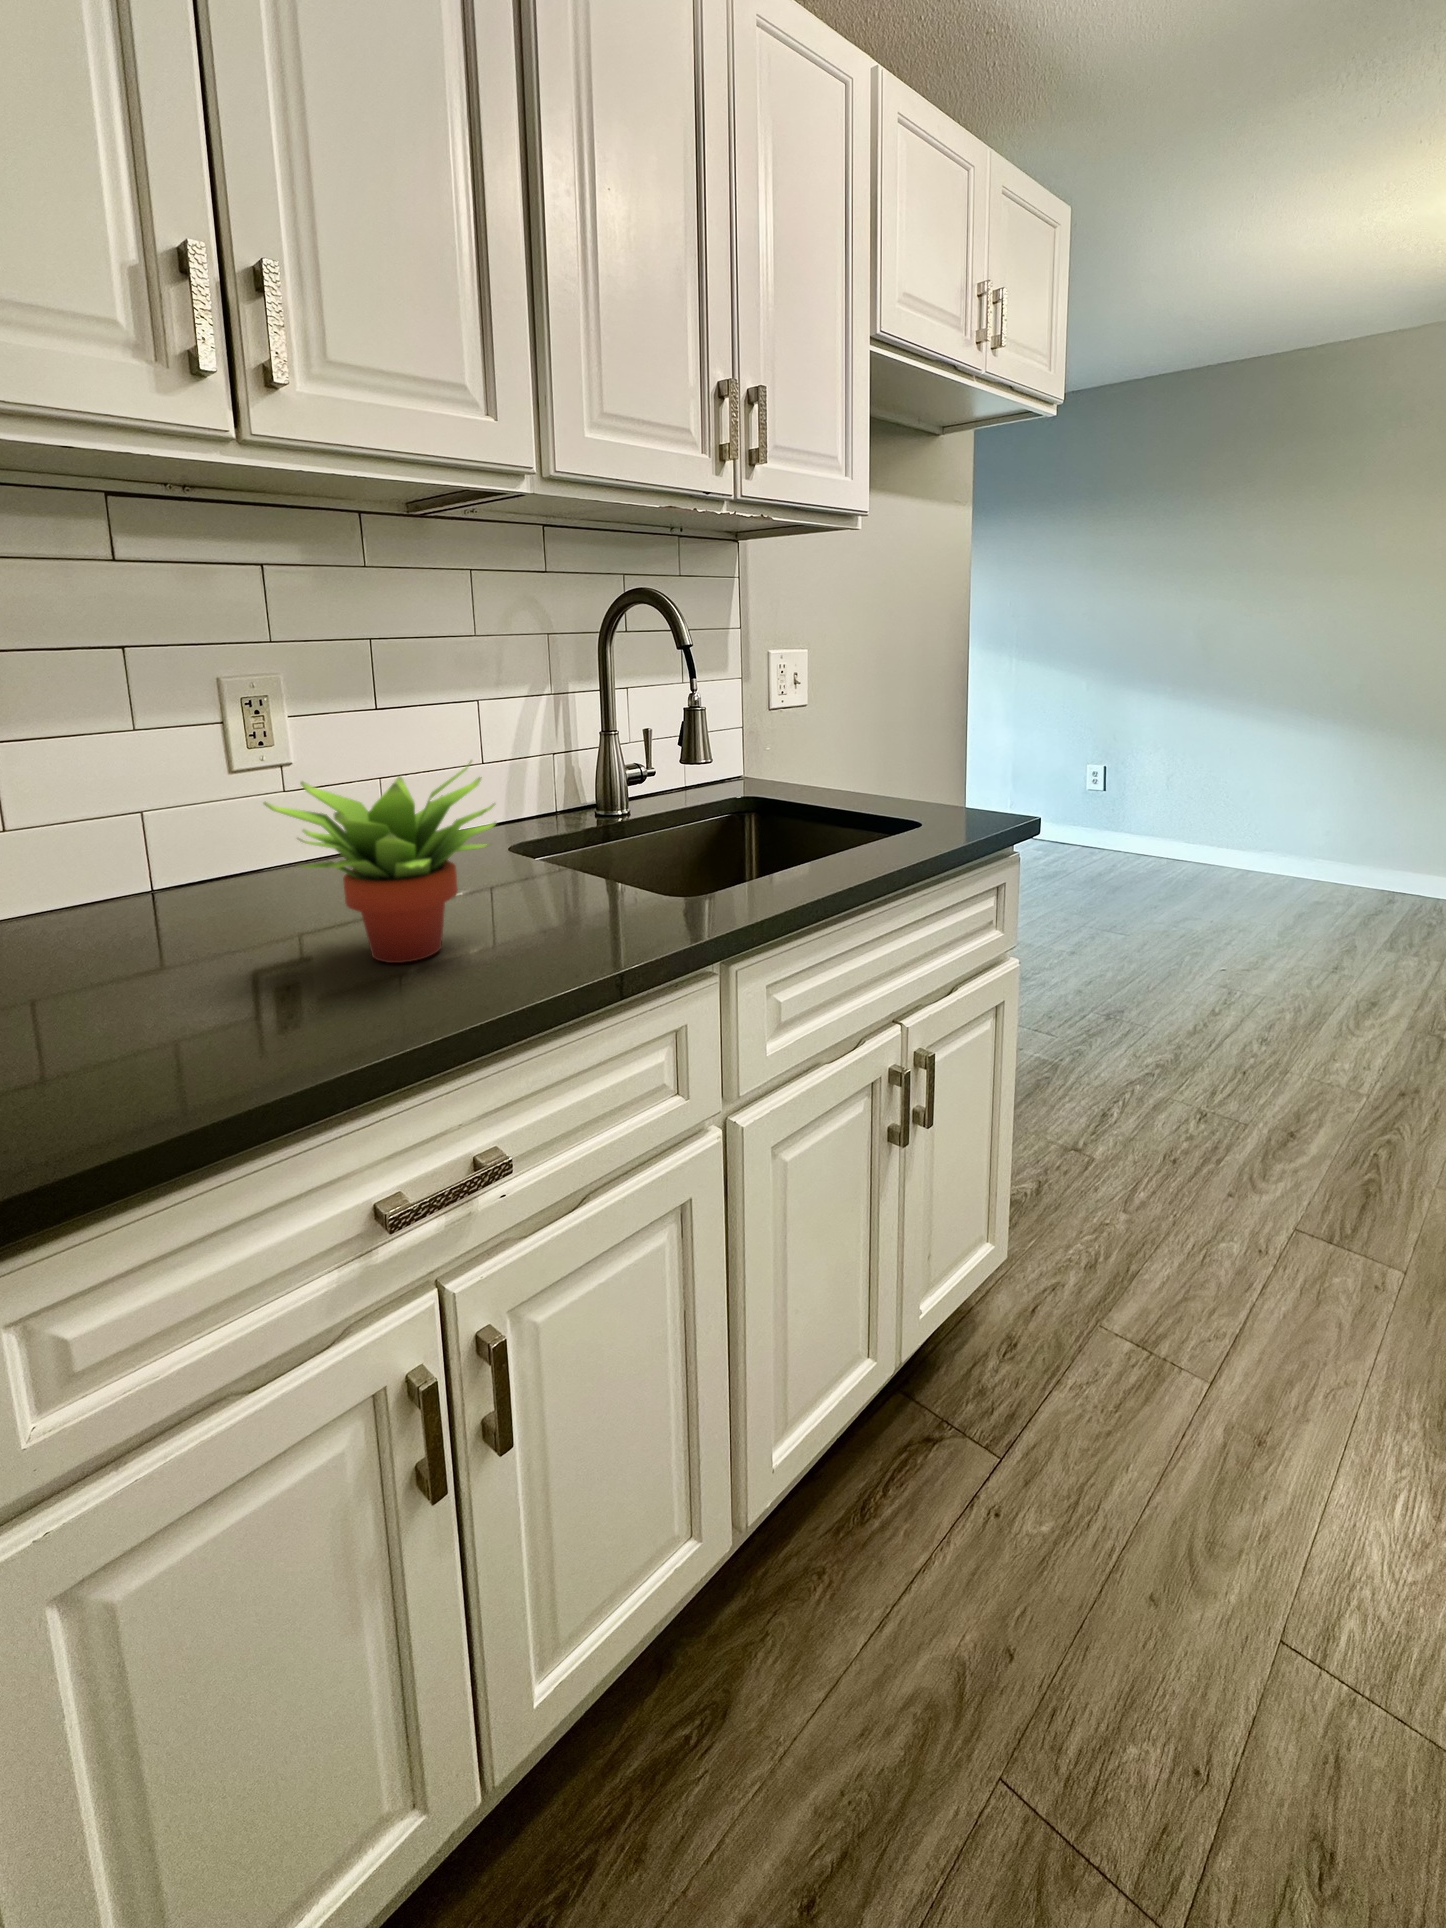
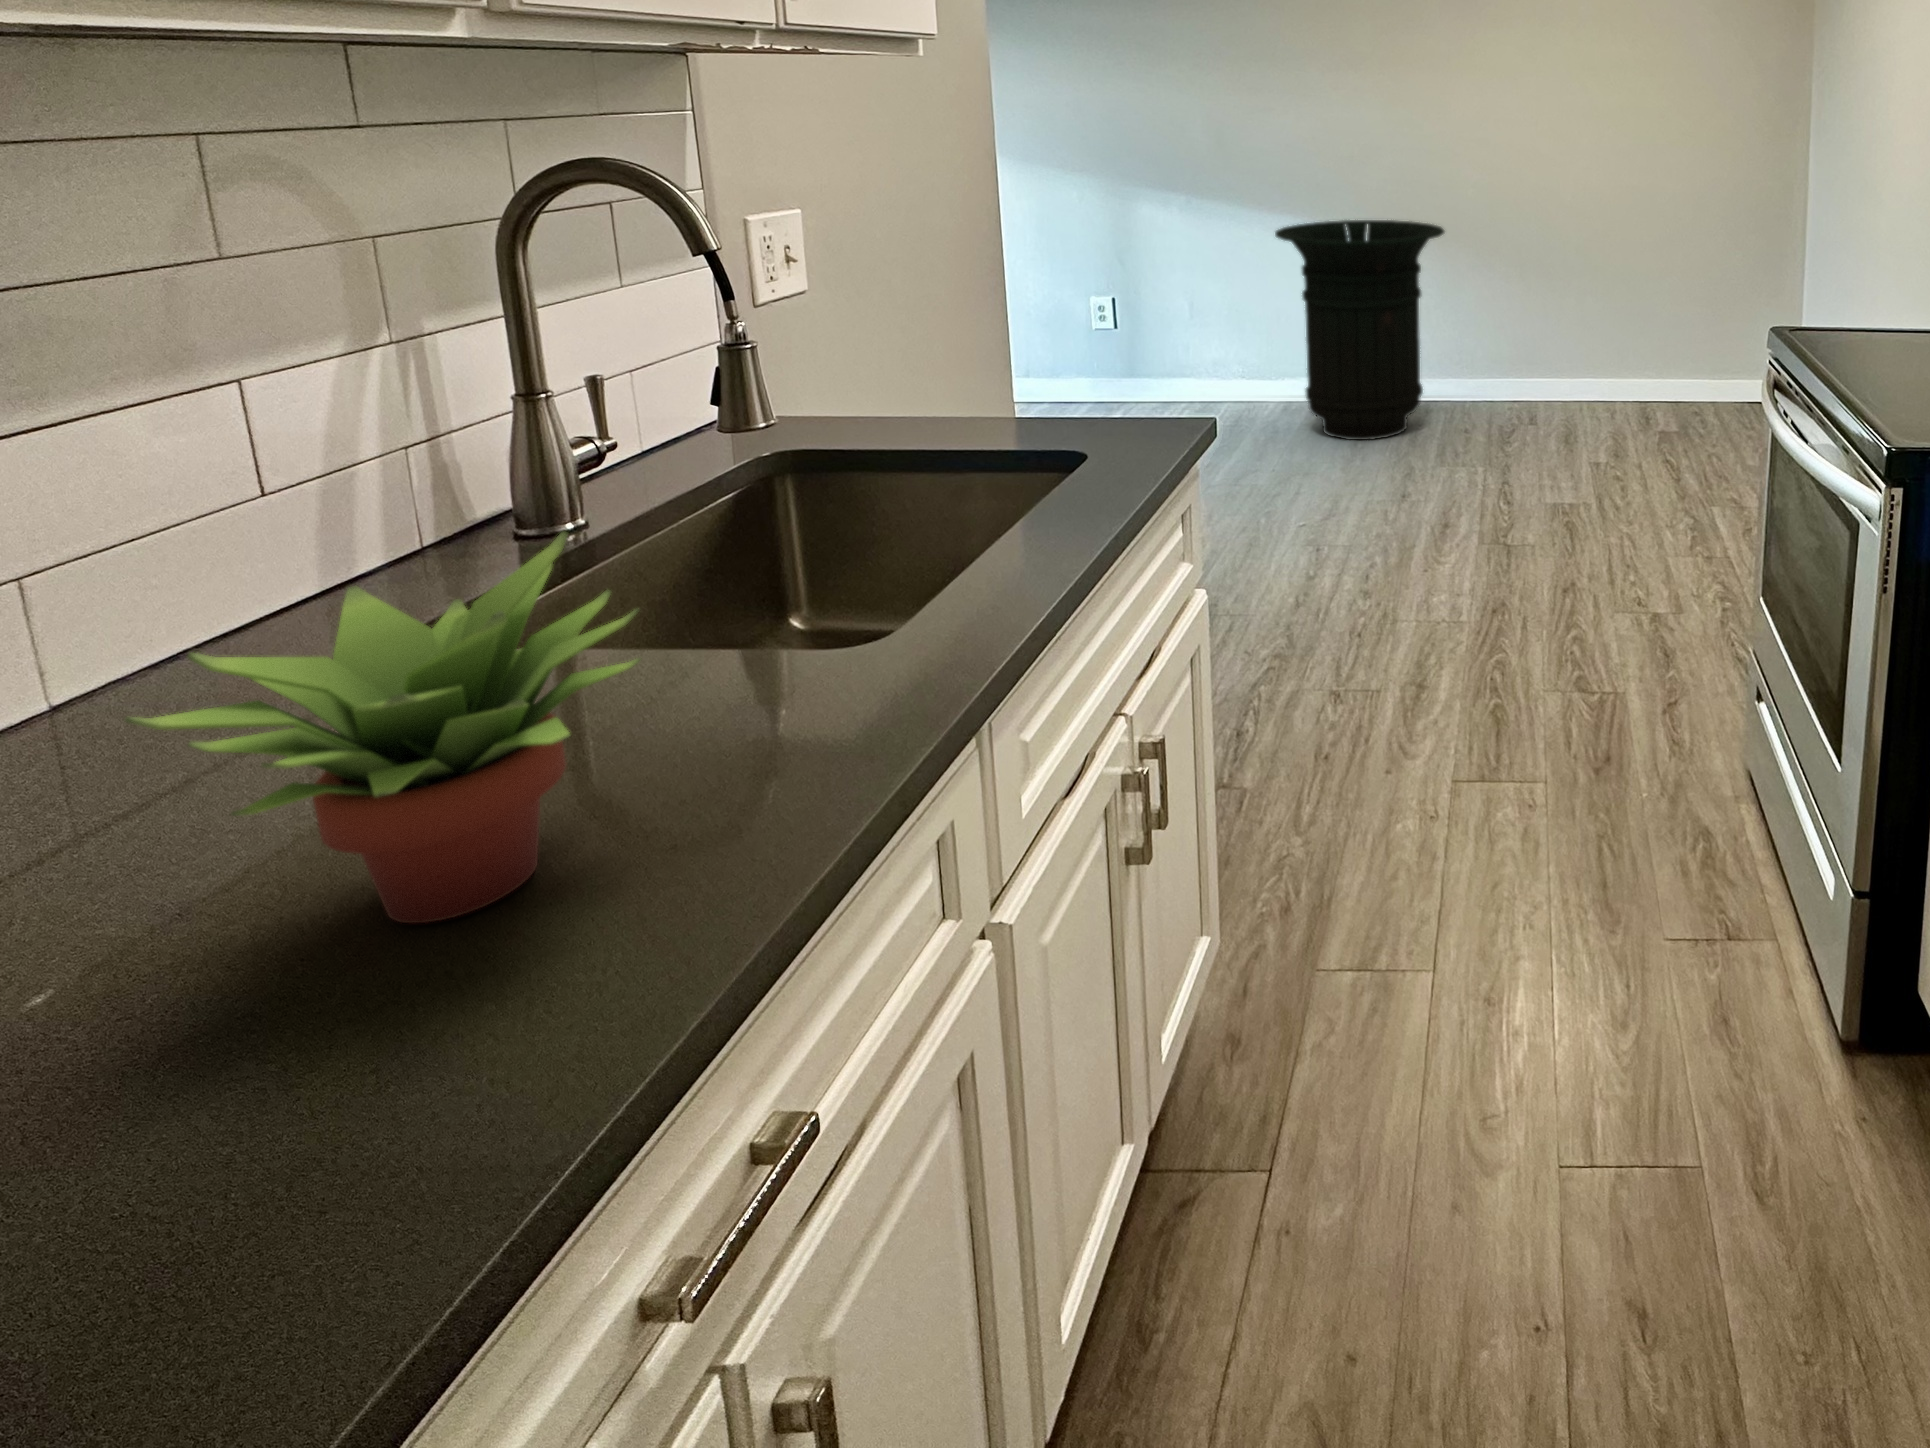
trash can: none [1246,715,1432,918] -> present [1275,220,1444,440]

